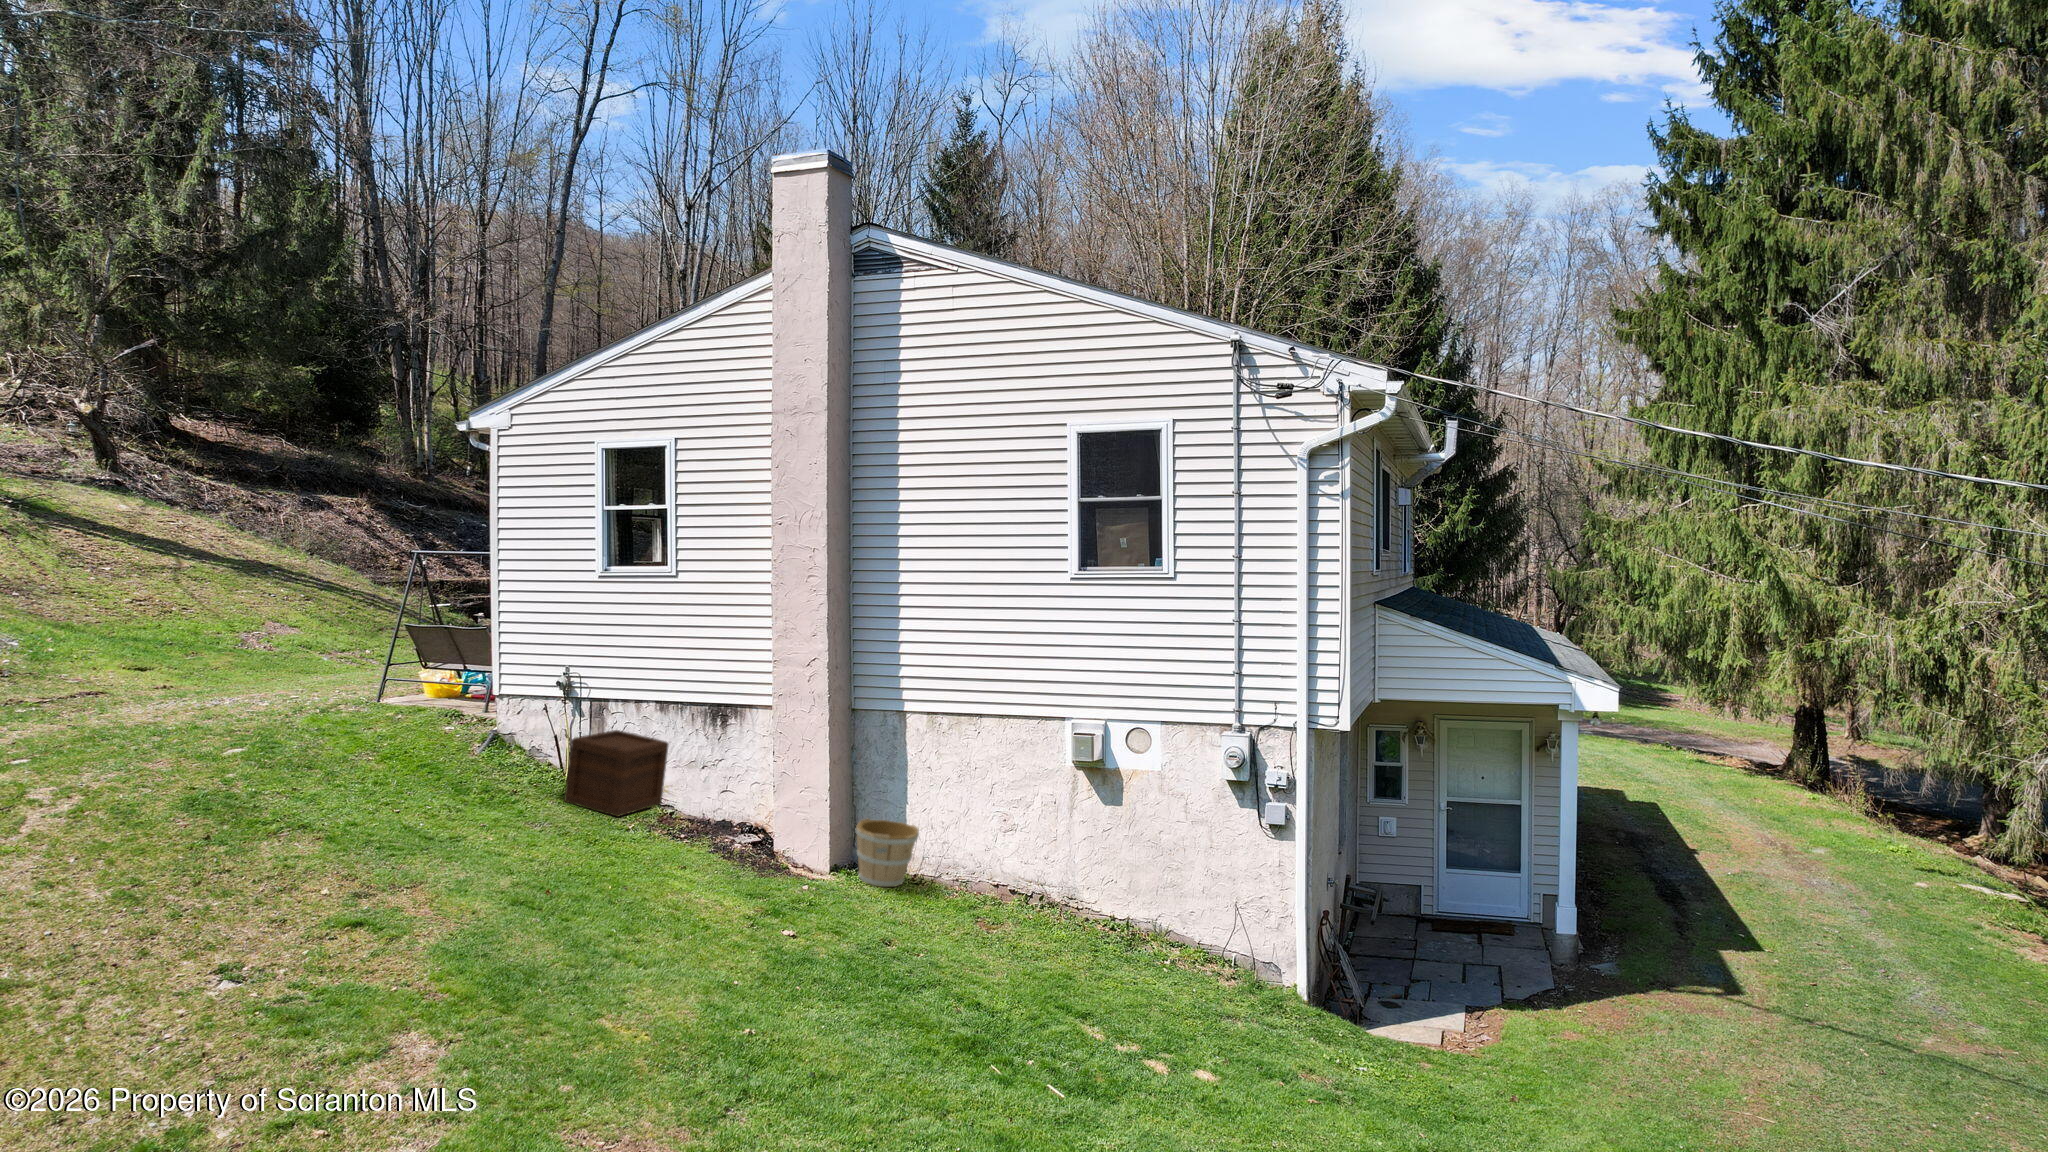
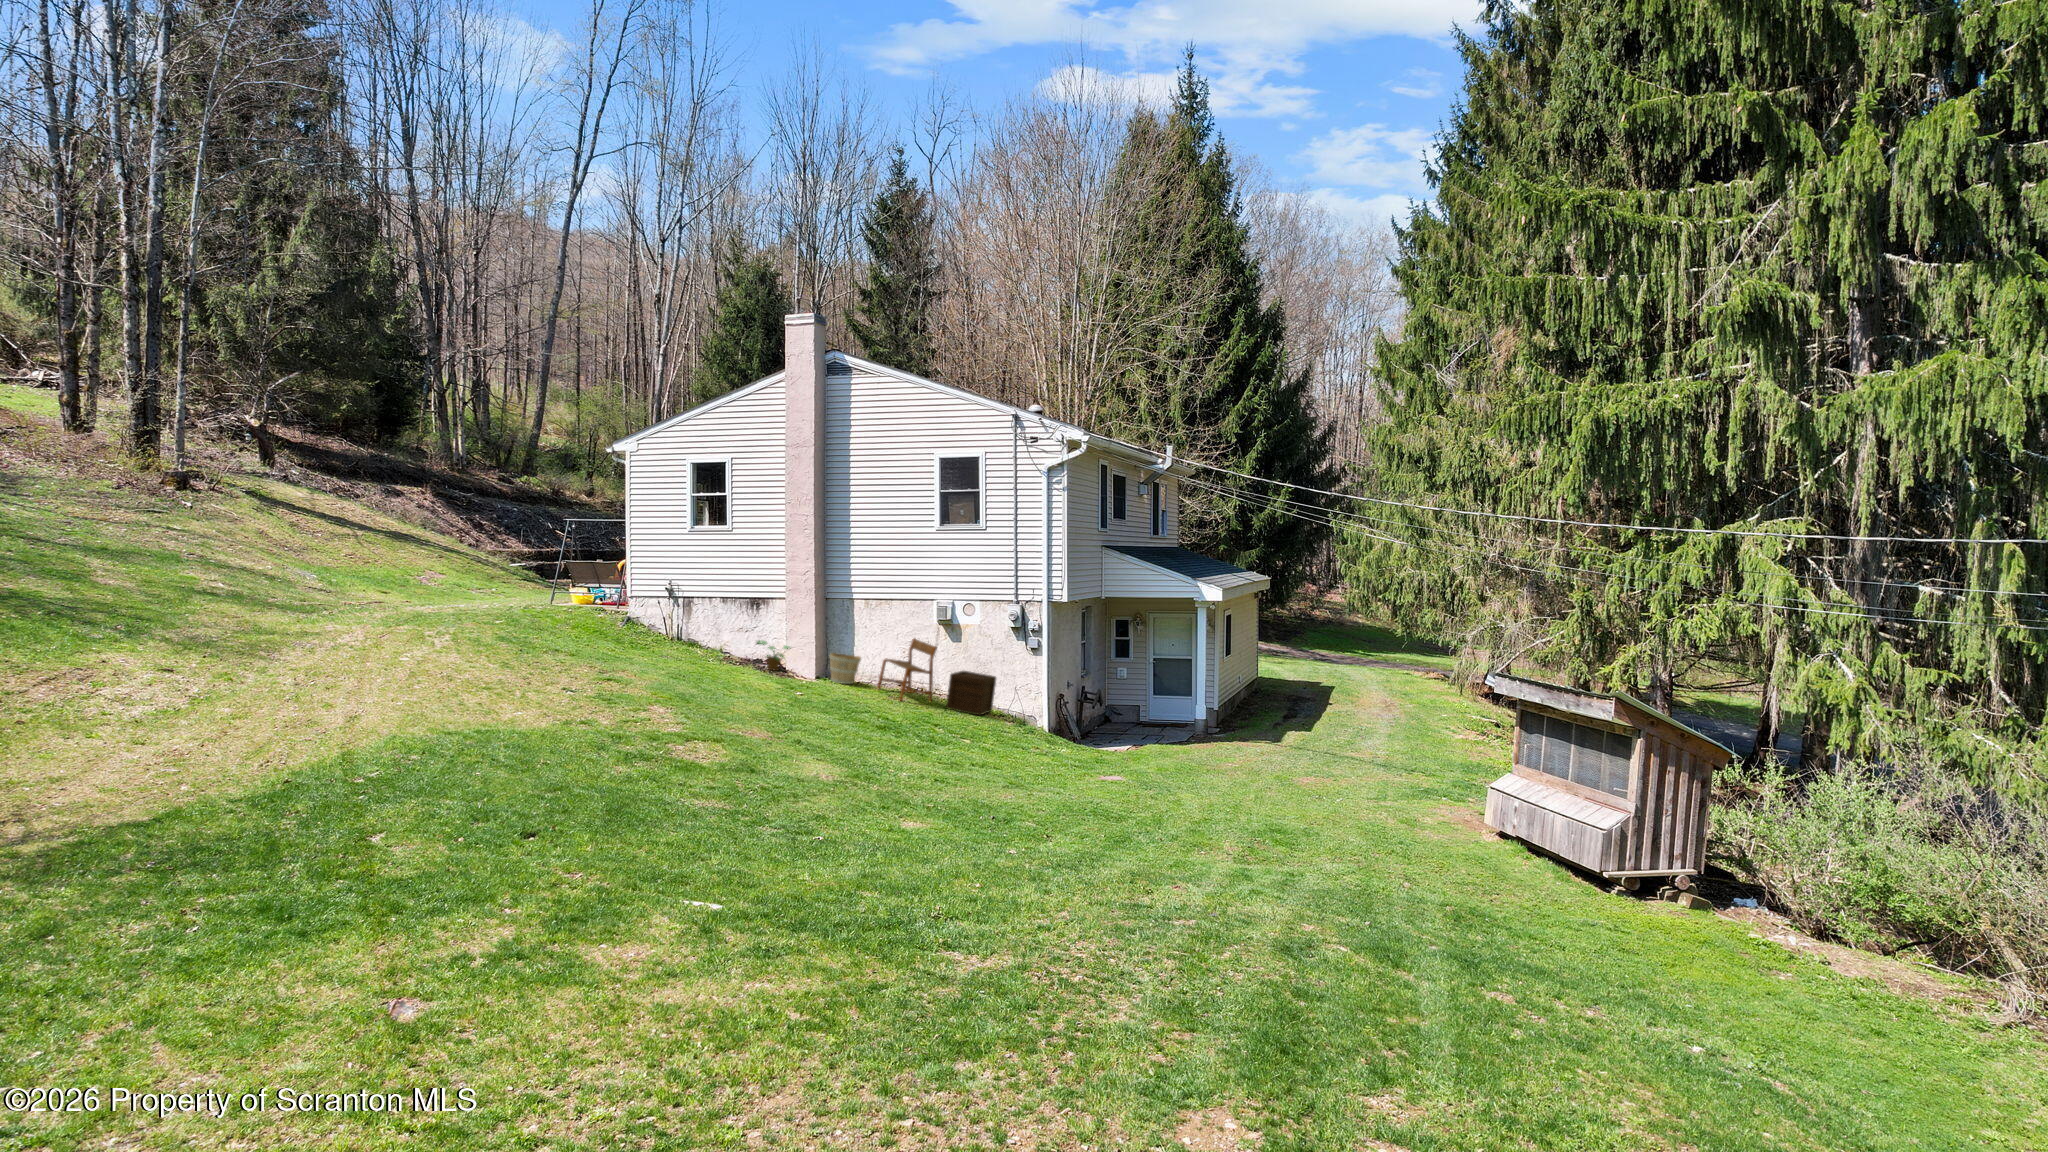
wooden crate: present [564,730,669,817] -> present [946,671,996,715]
bench: none [950,791,1077,942] -> present [877,638,937,702]
potted plant: none [710,794,782,858] -> present [757,641,791,671]

